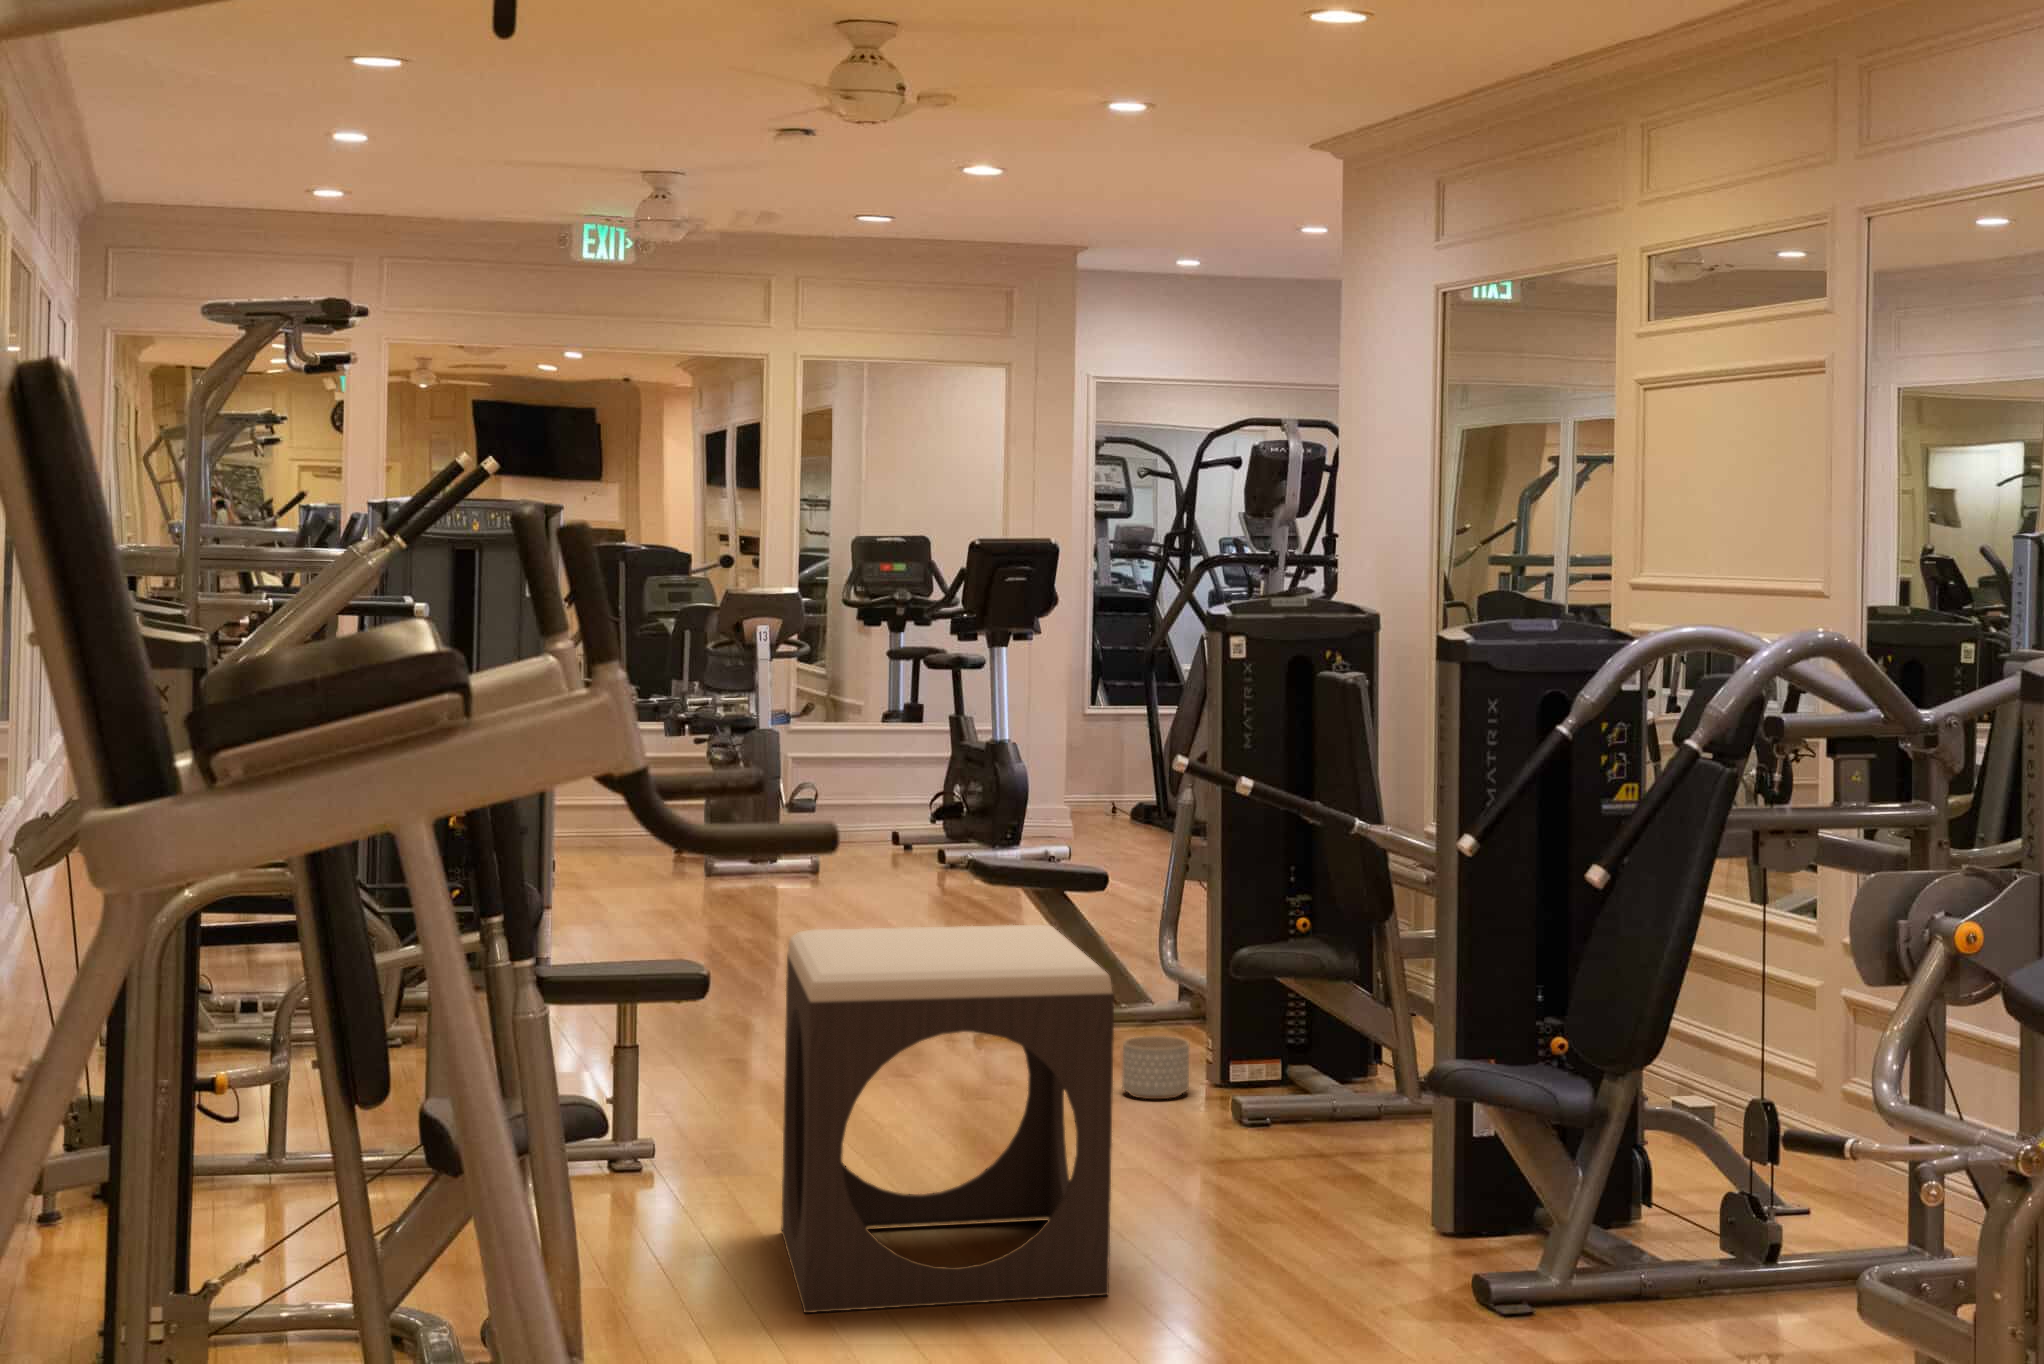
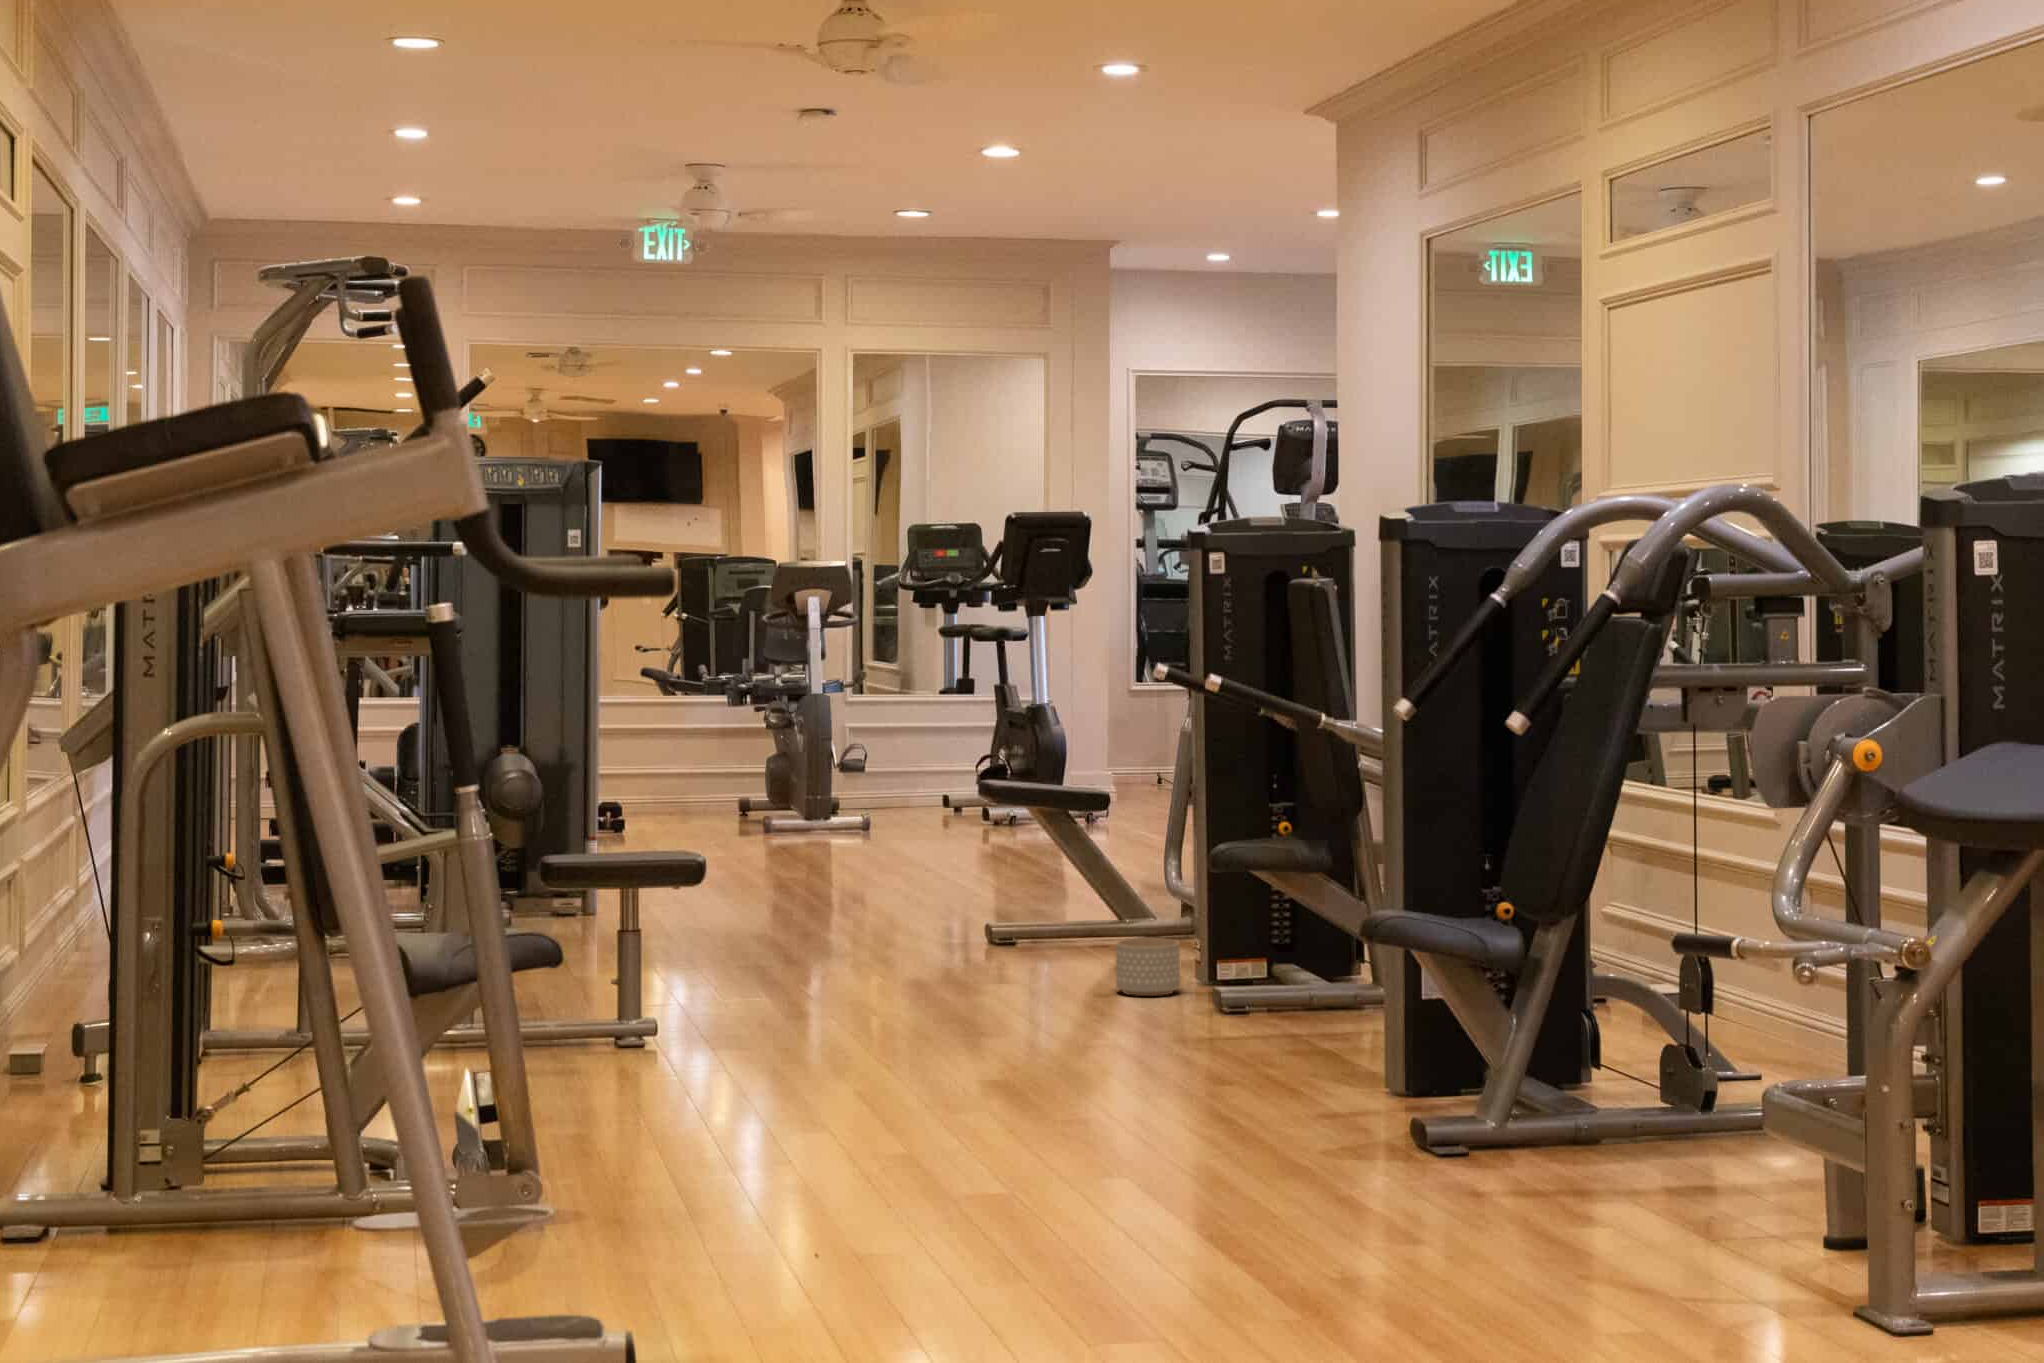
footstool: present [781,925,1114,1313] -> none [770,801,1066,1150]

